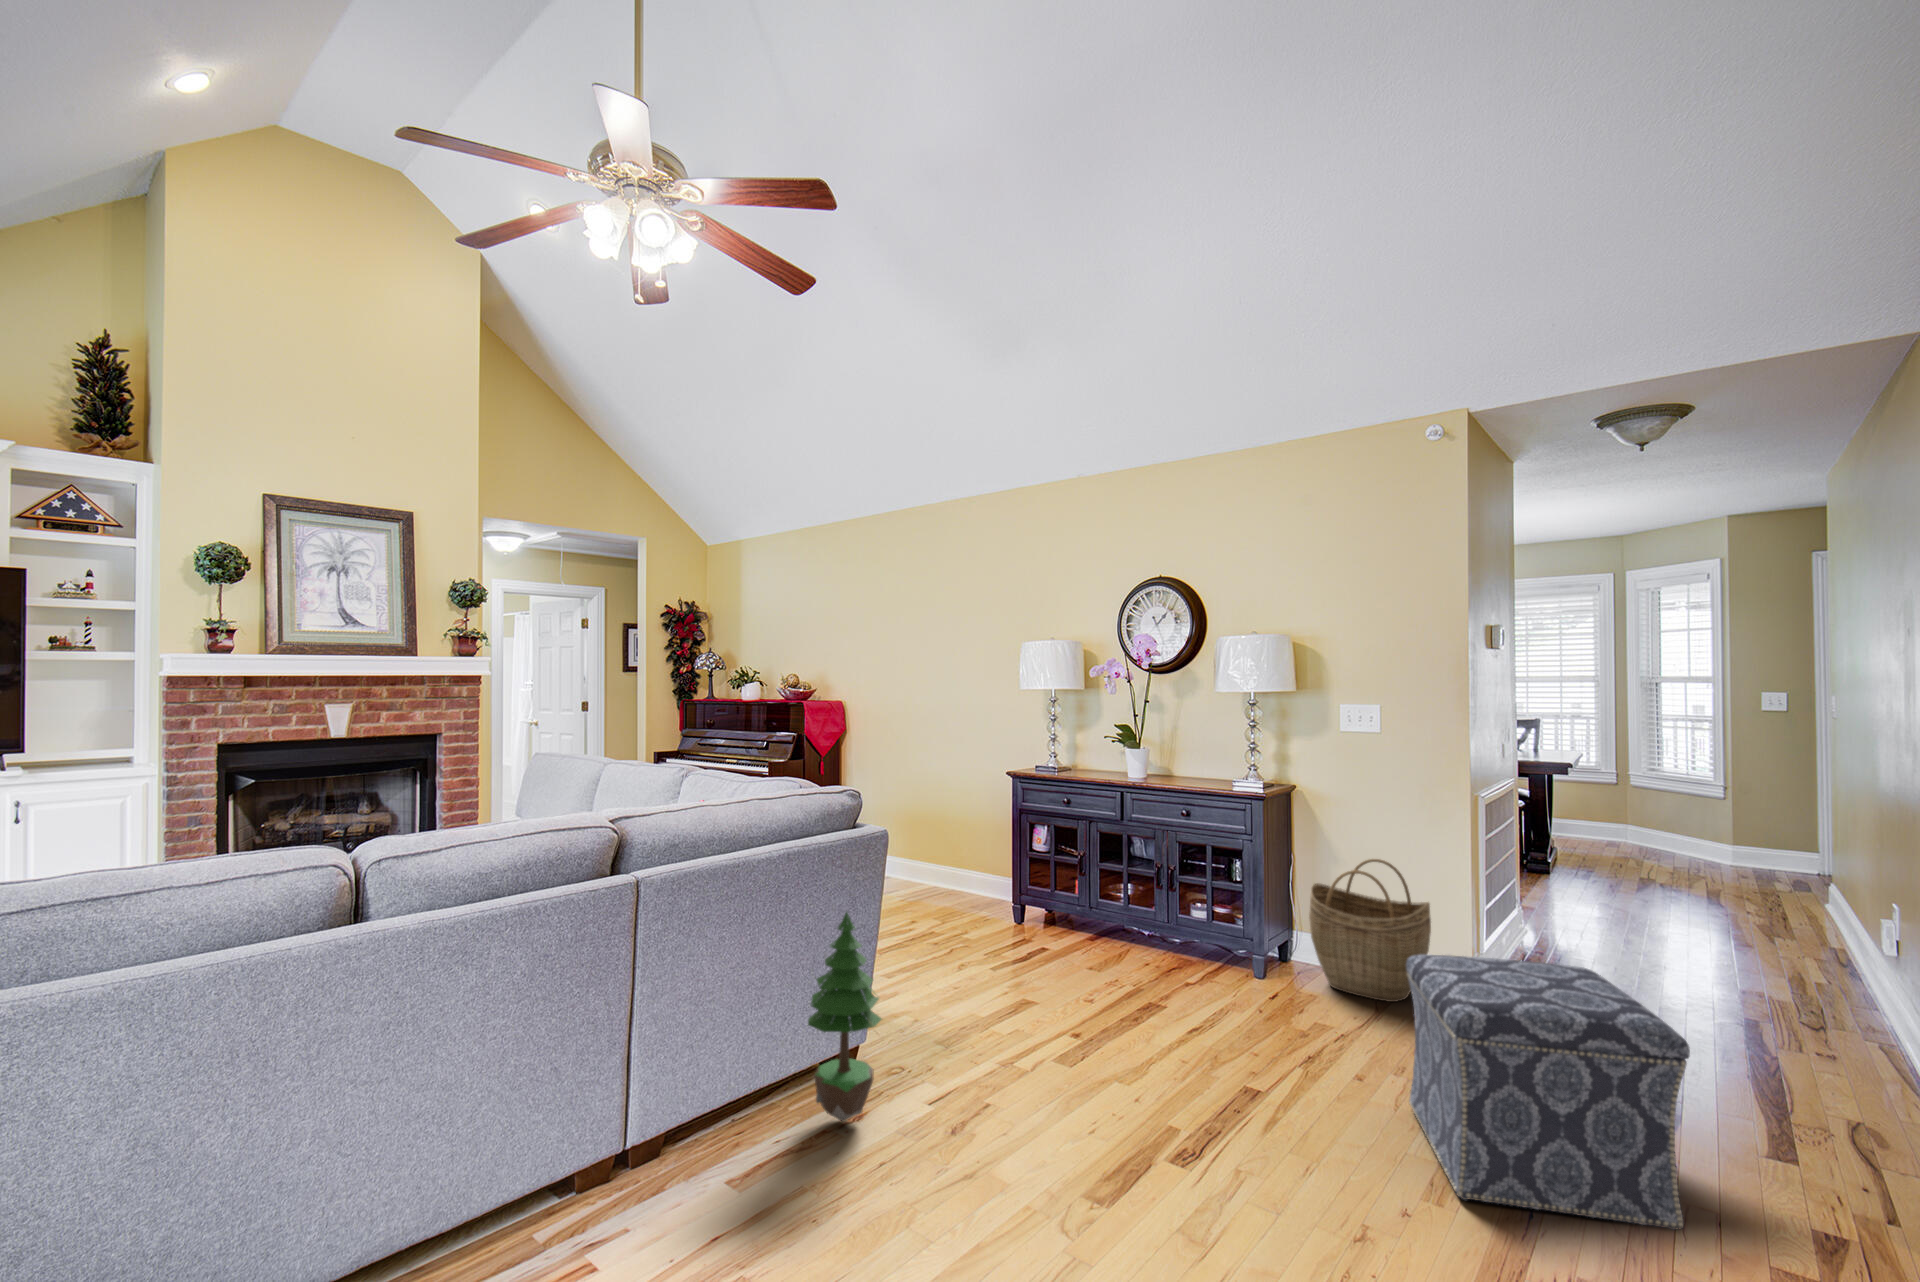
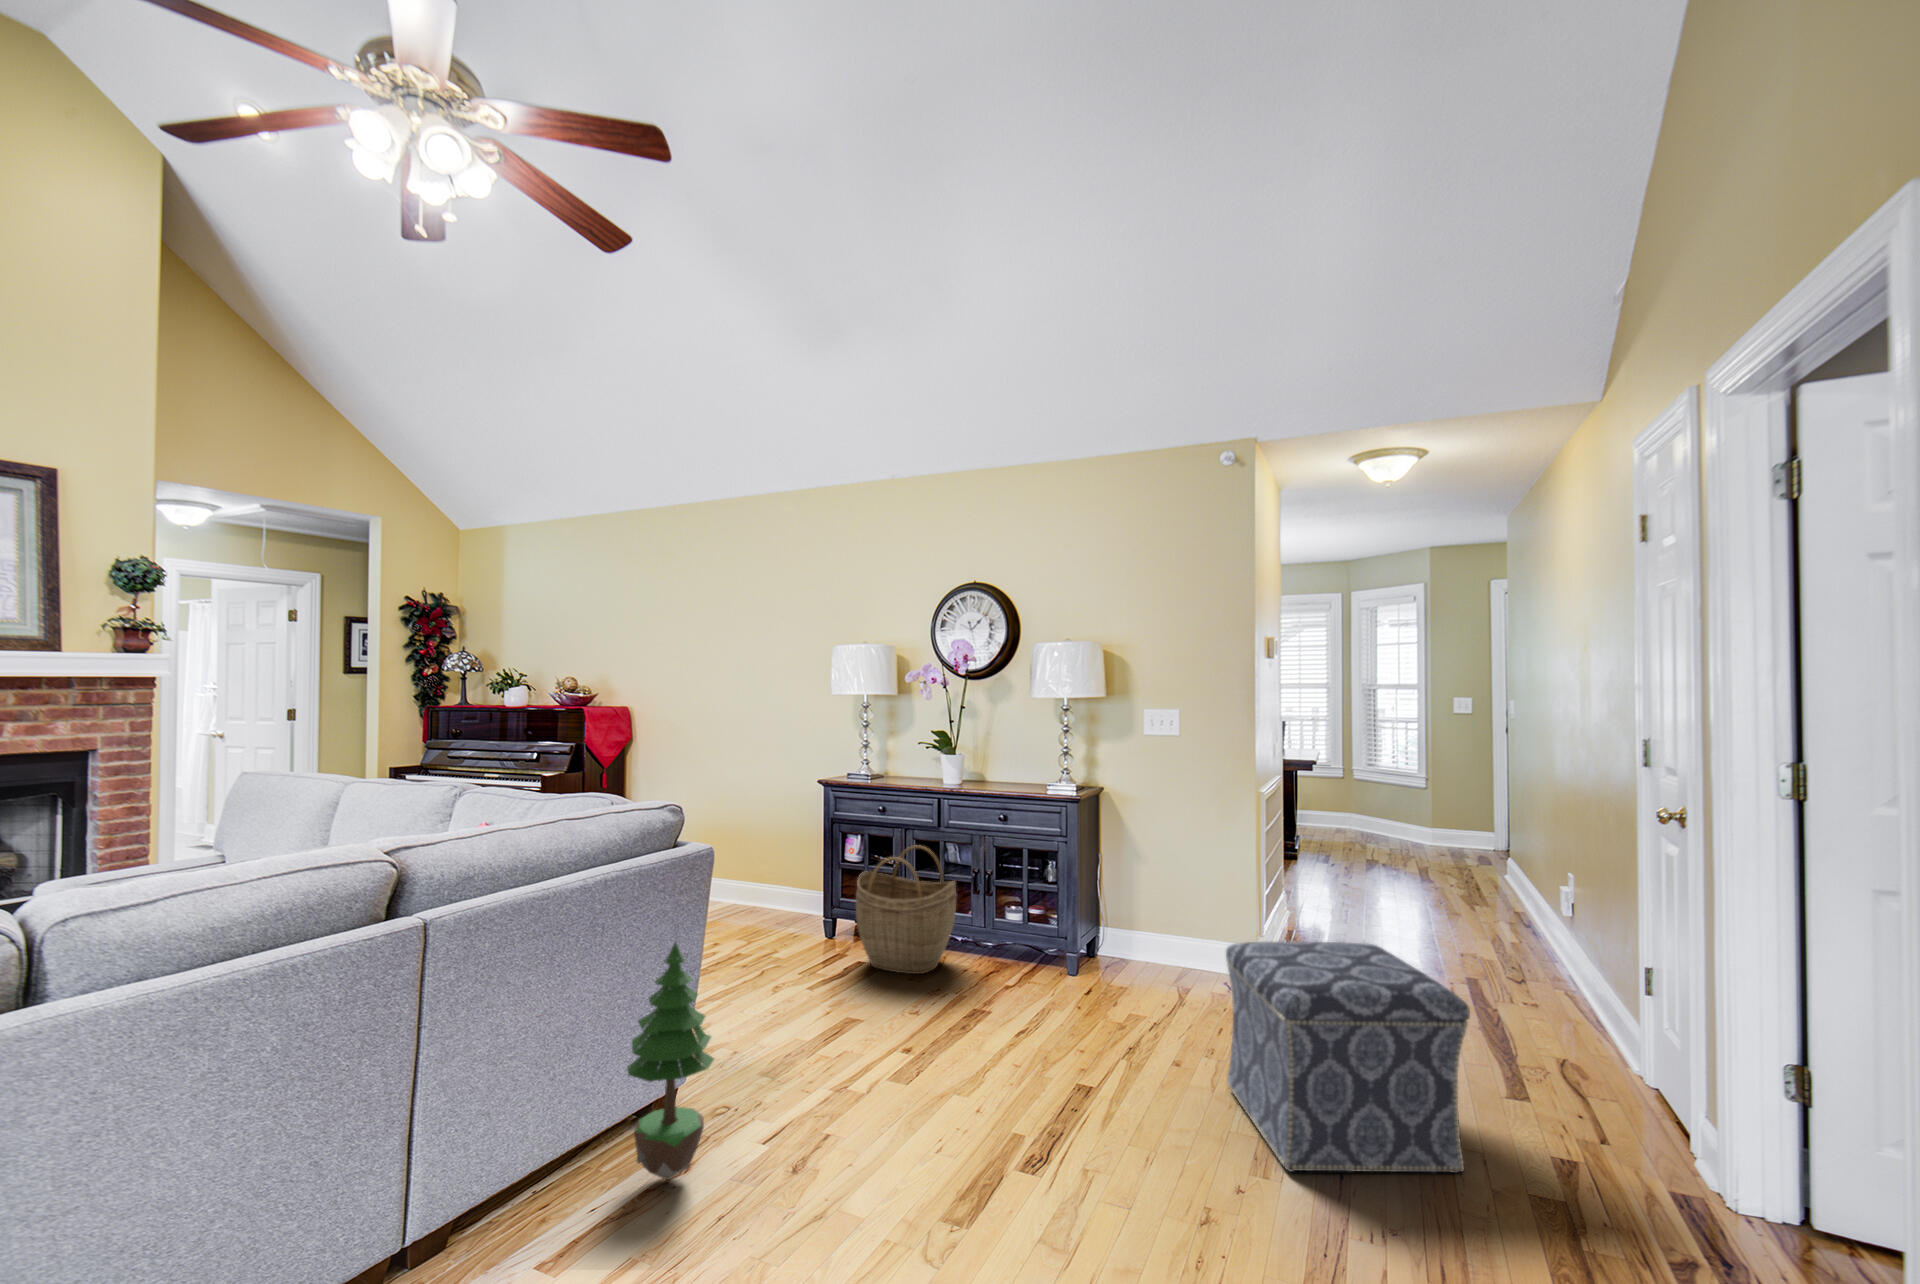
woven basket: present [1309,859,1431,1002] -> present [856,846,956,974]

